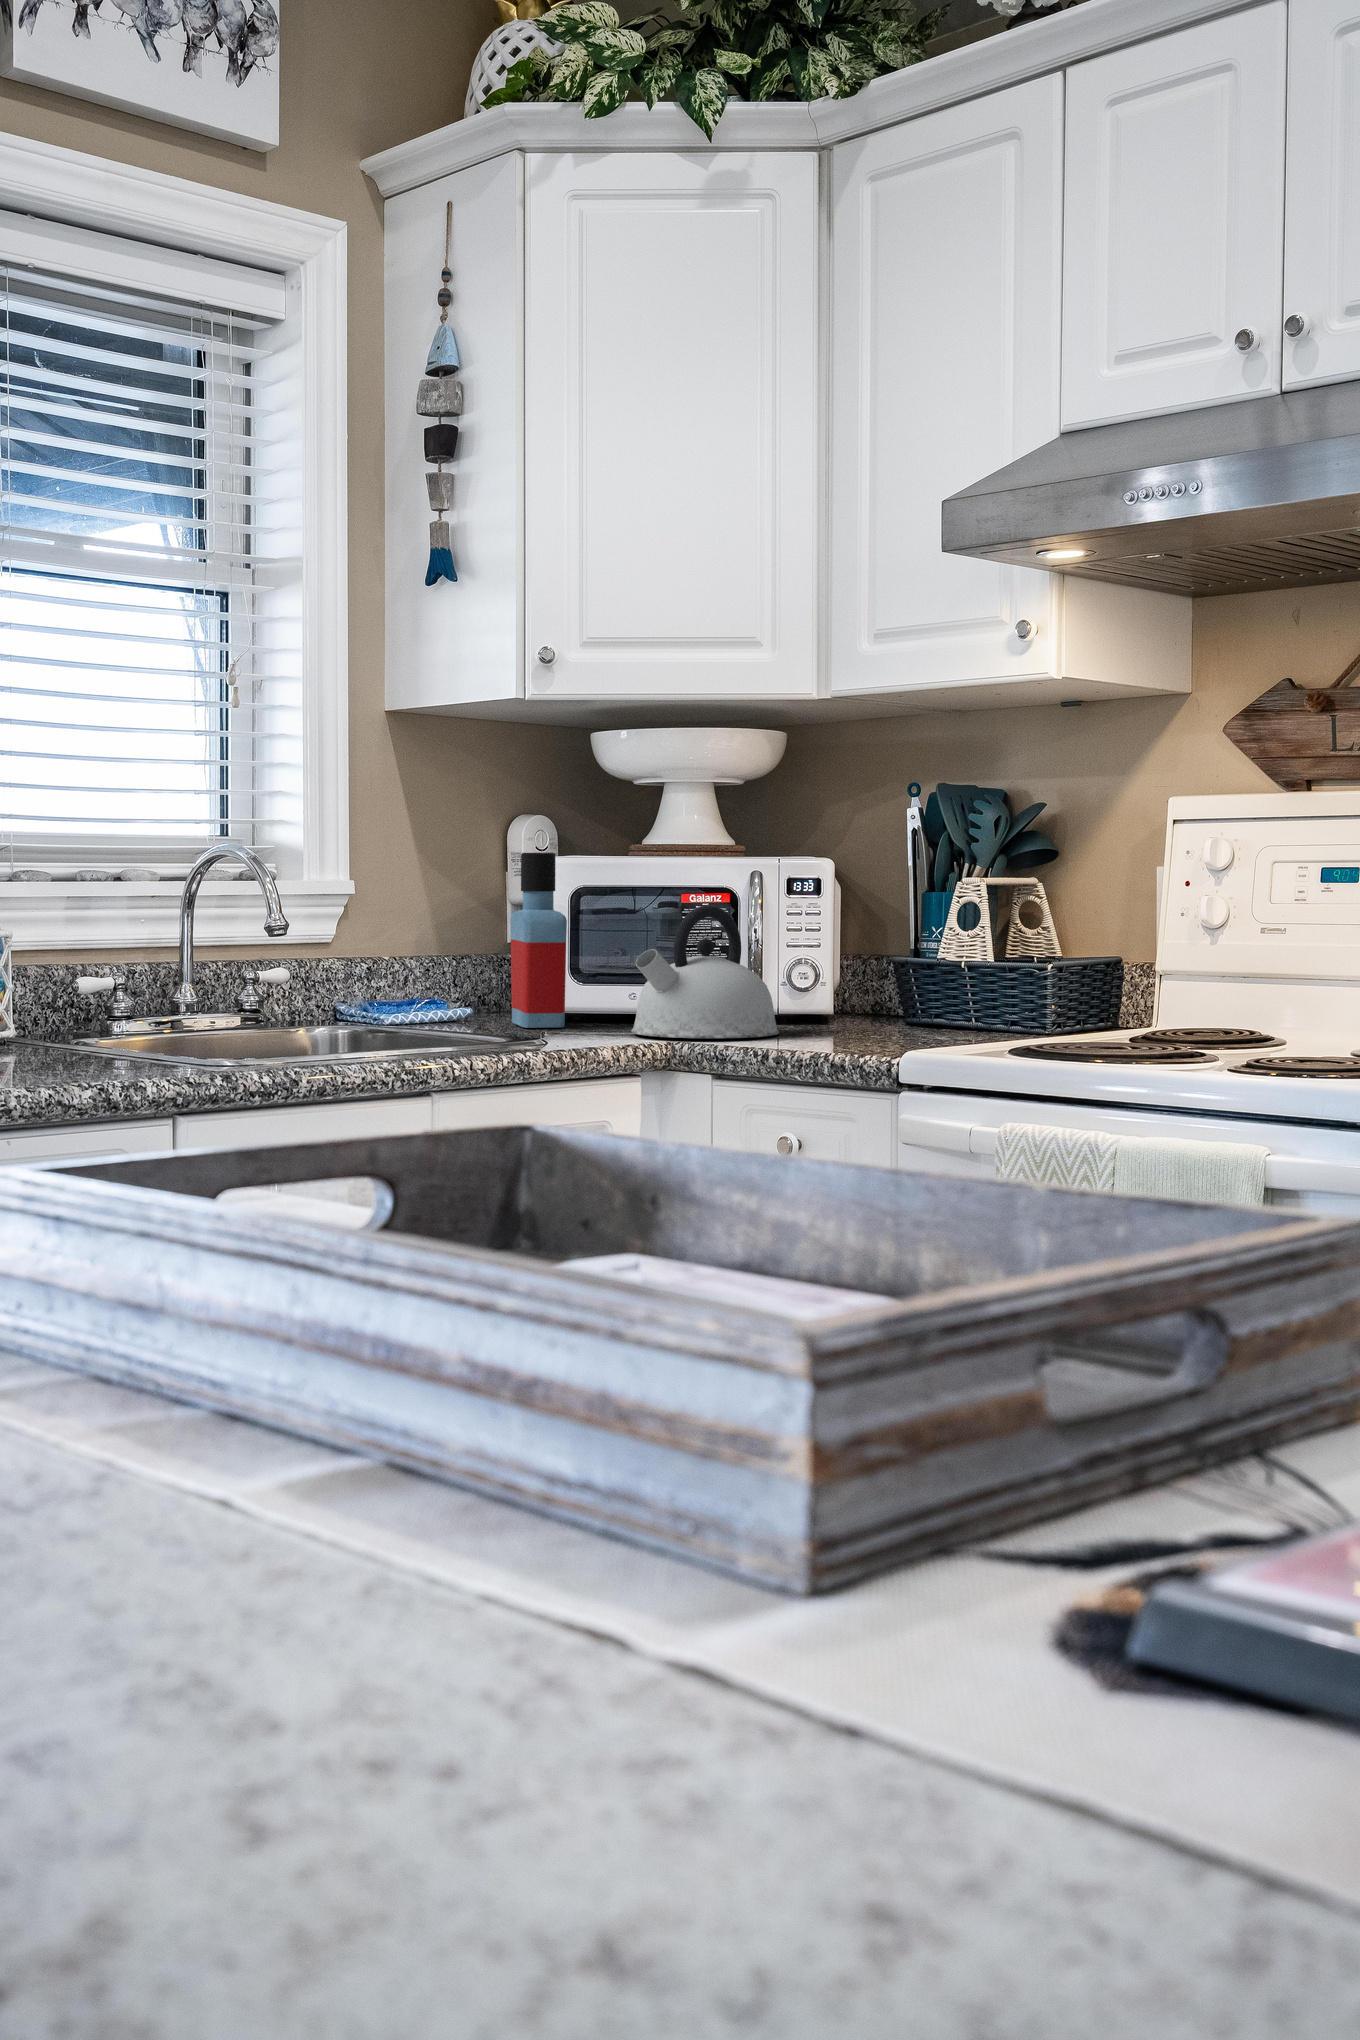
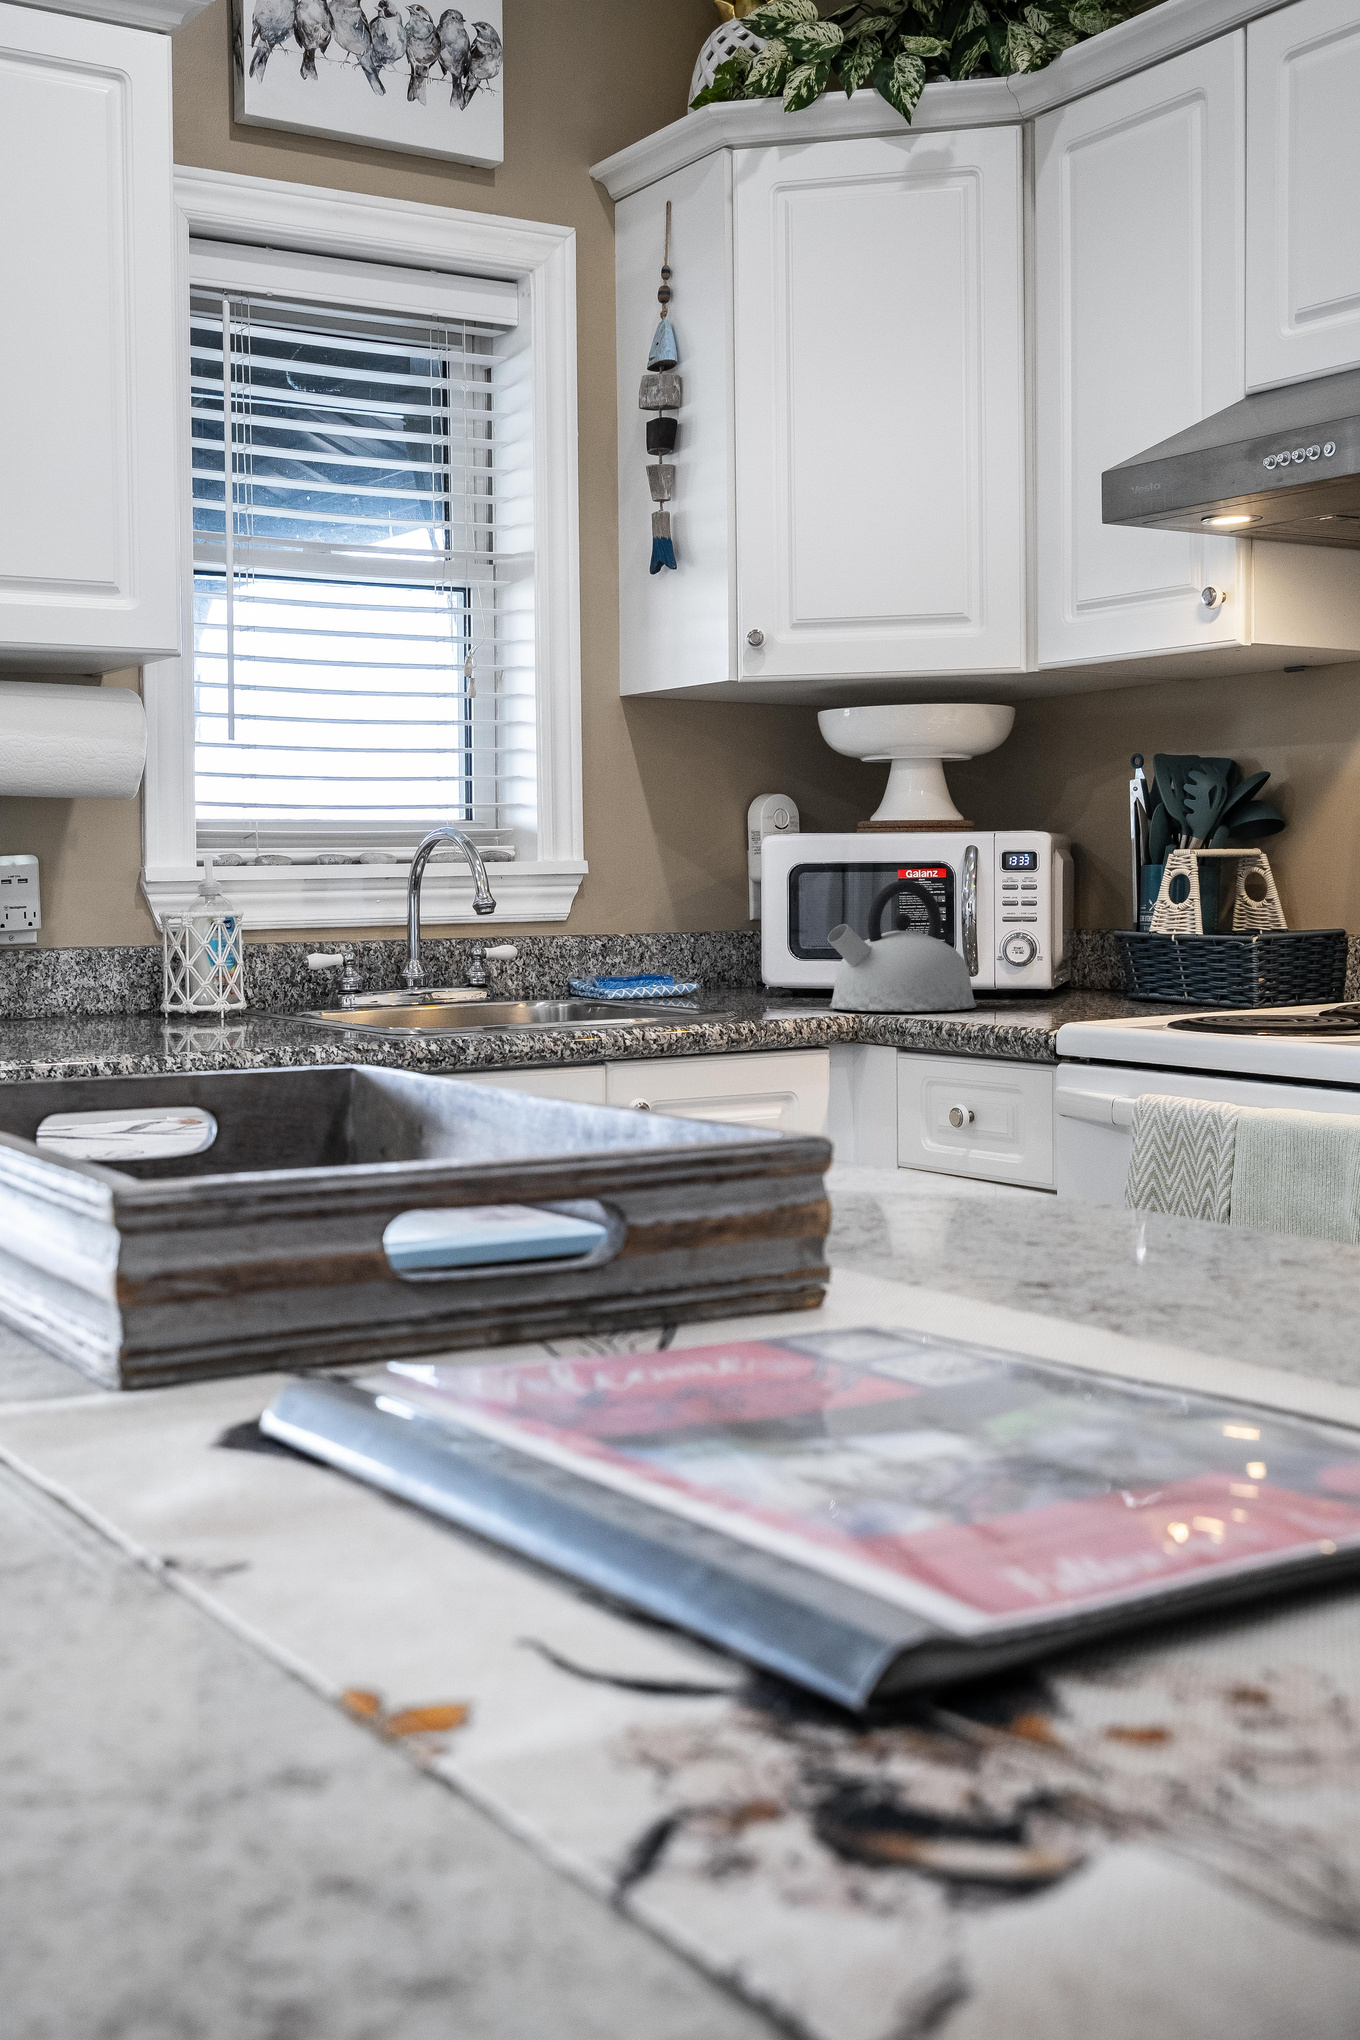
bottle: present [510,853,567,1028] -> none [728,832,775,1003]

